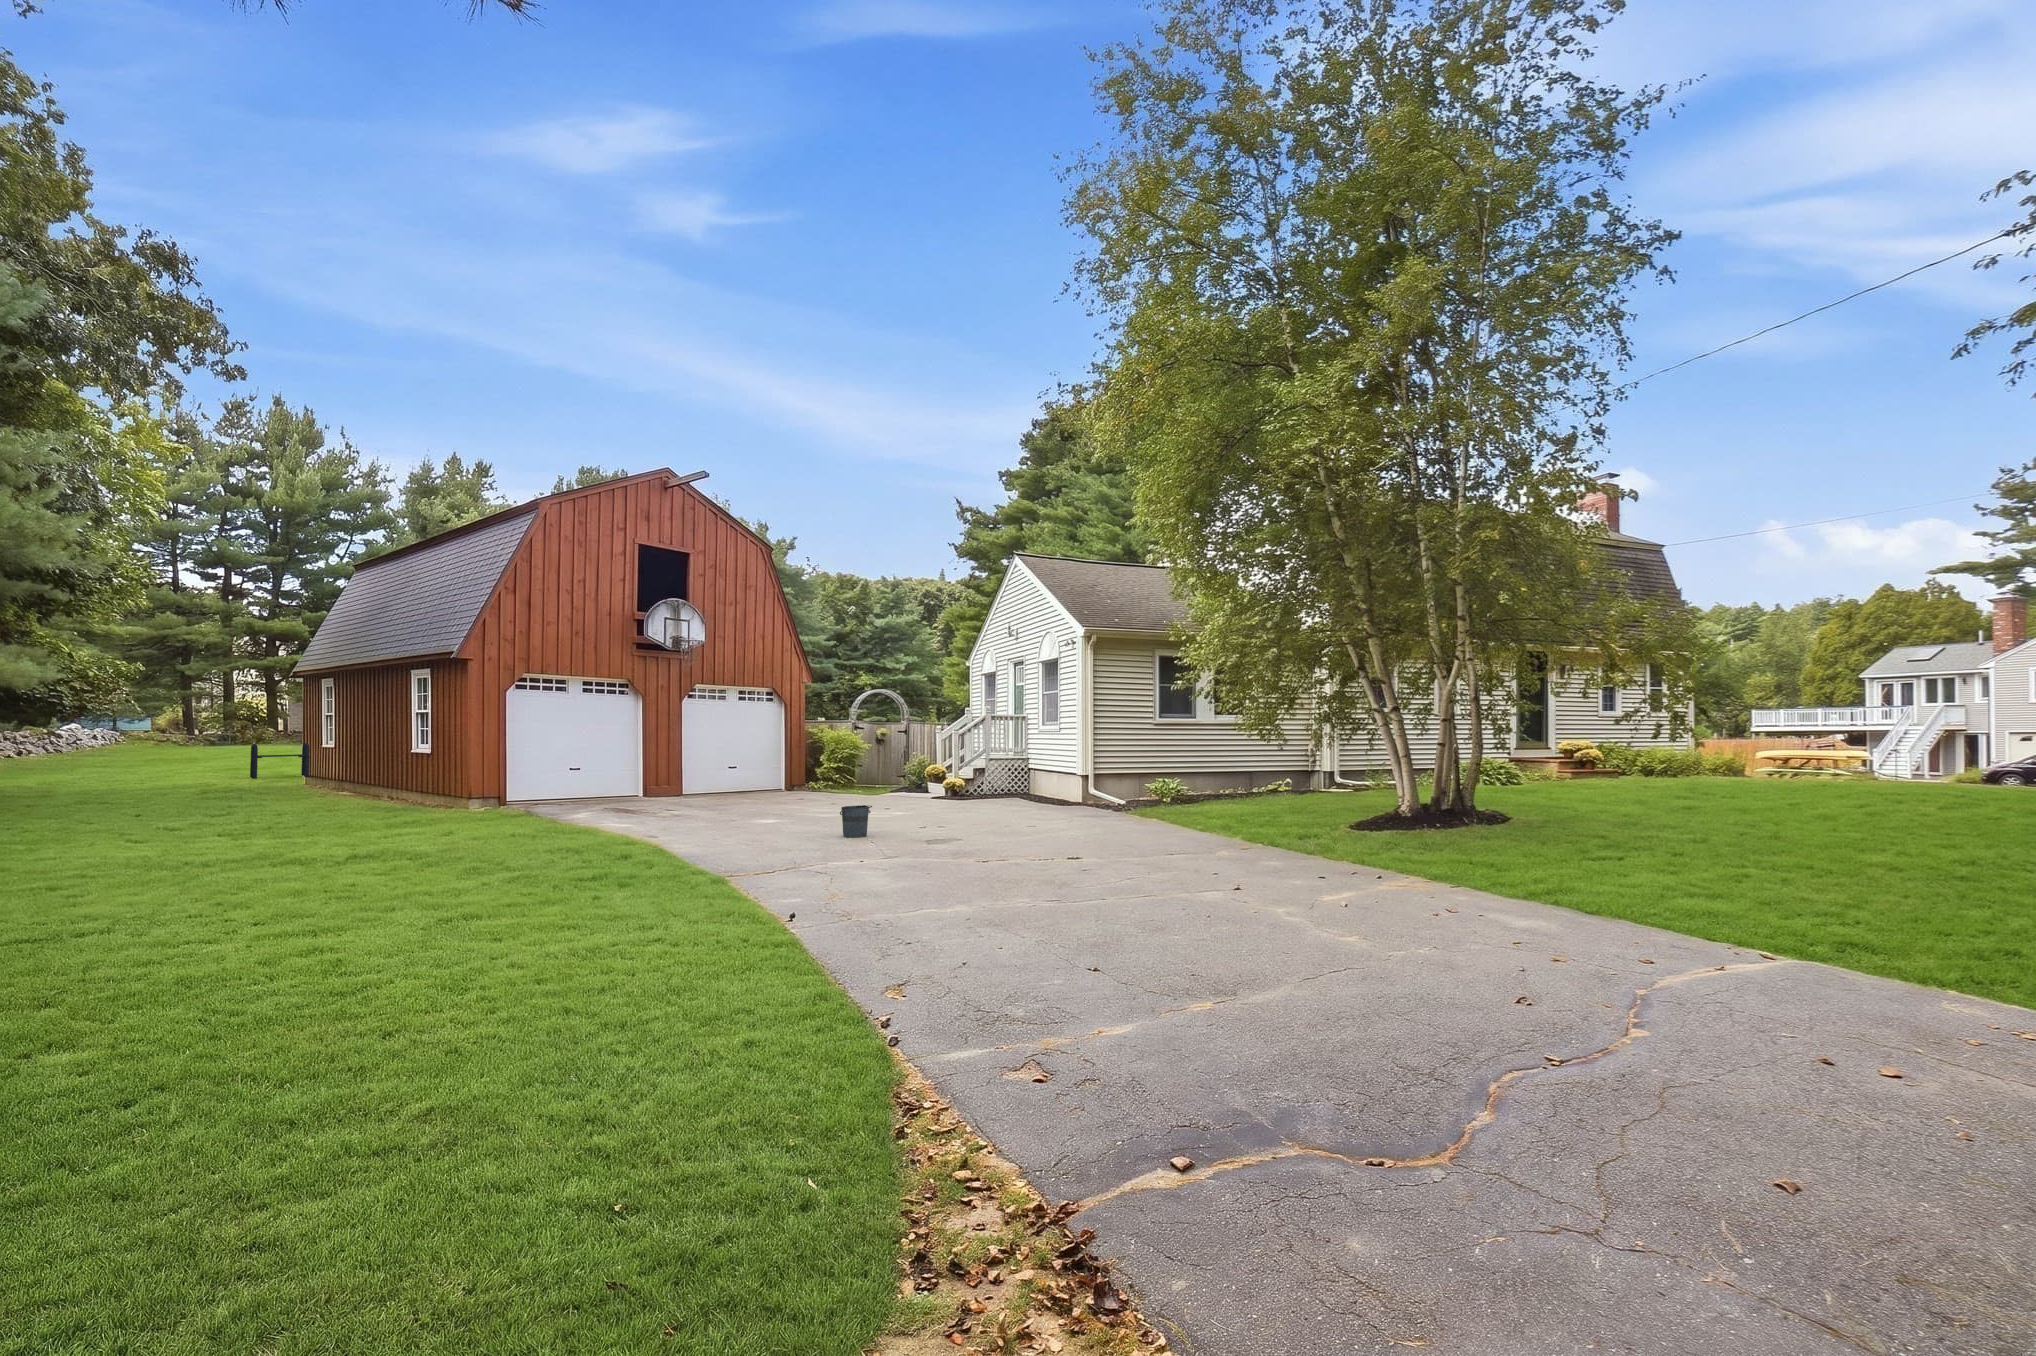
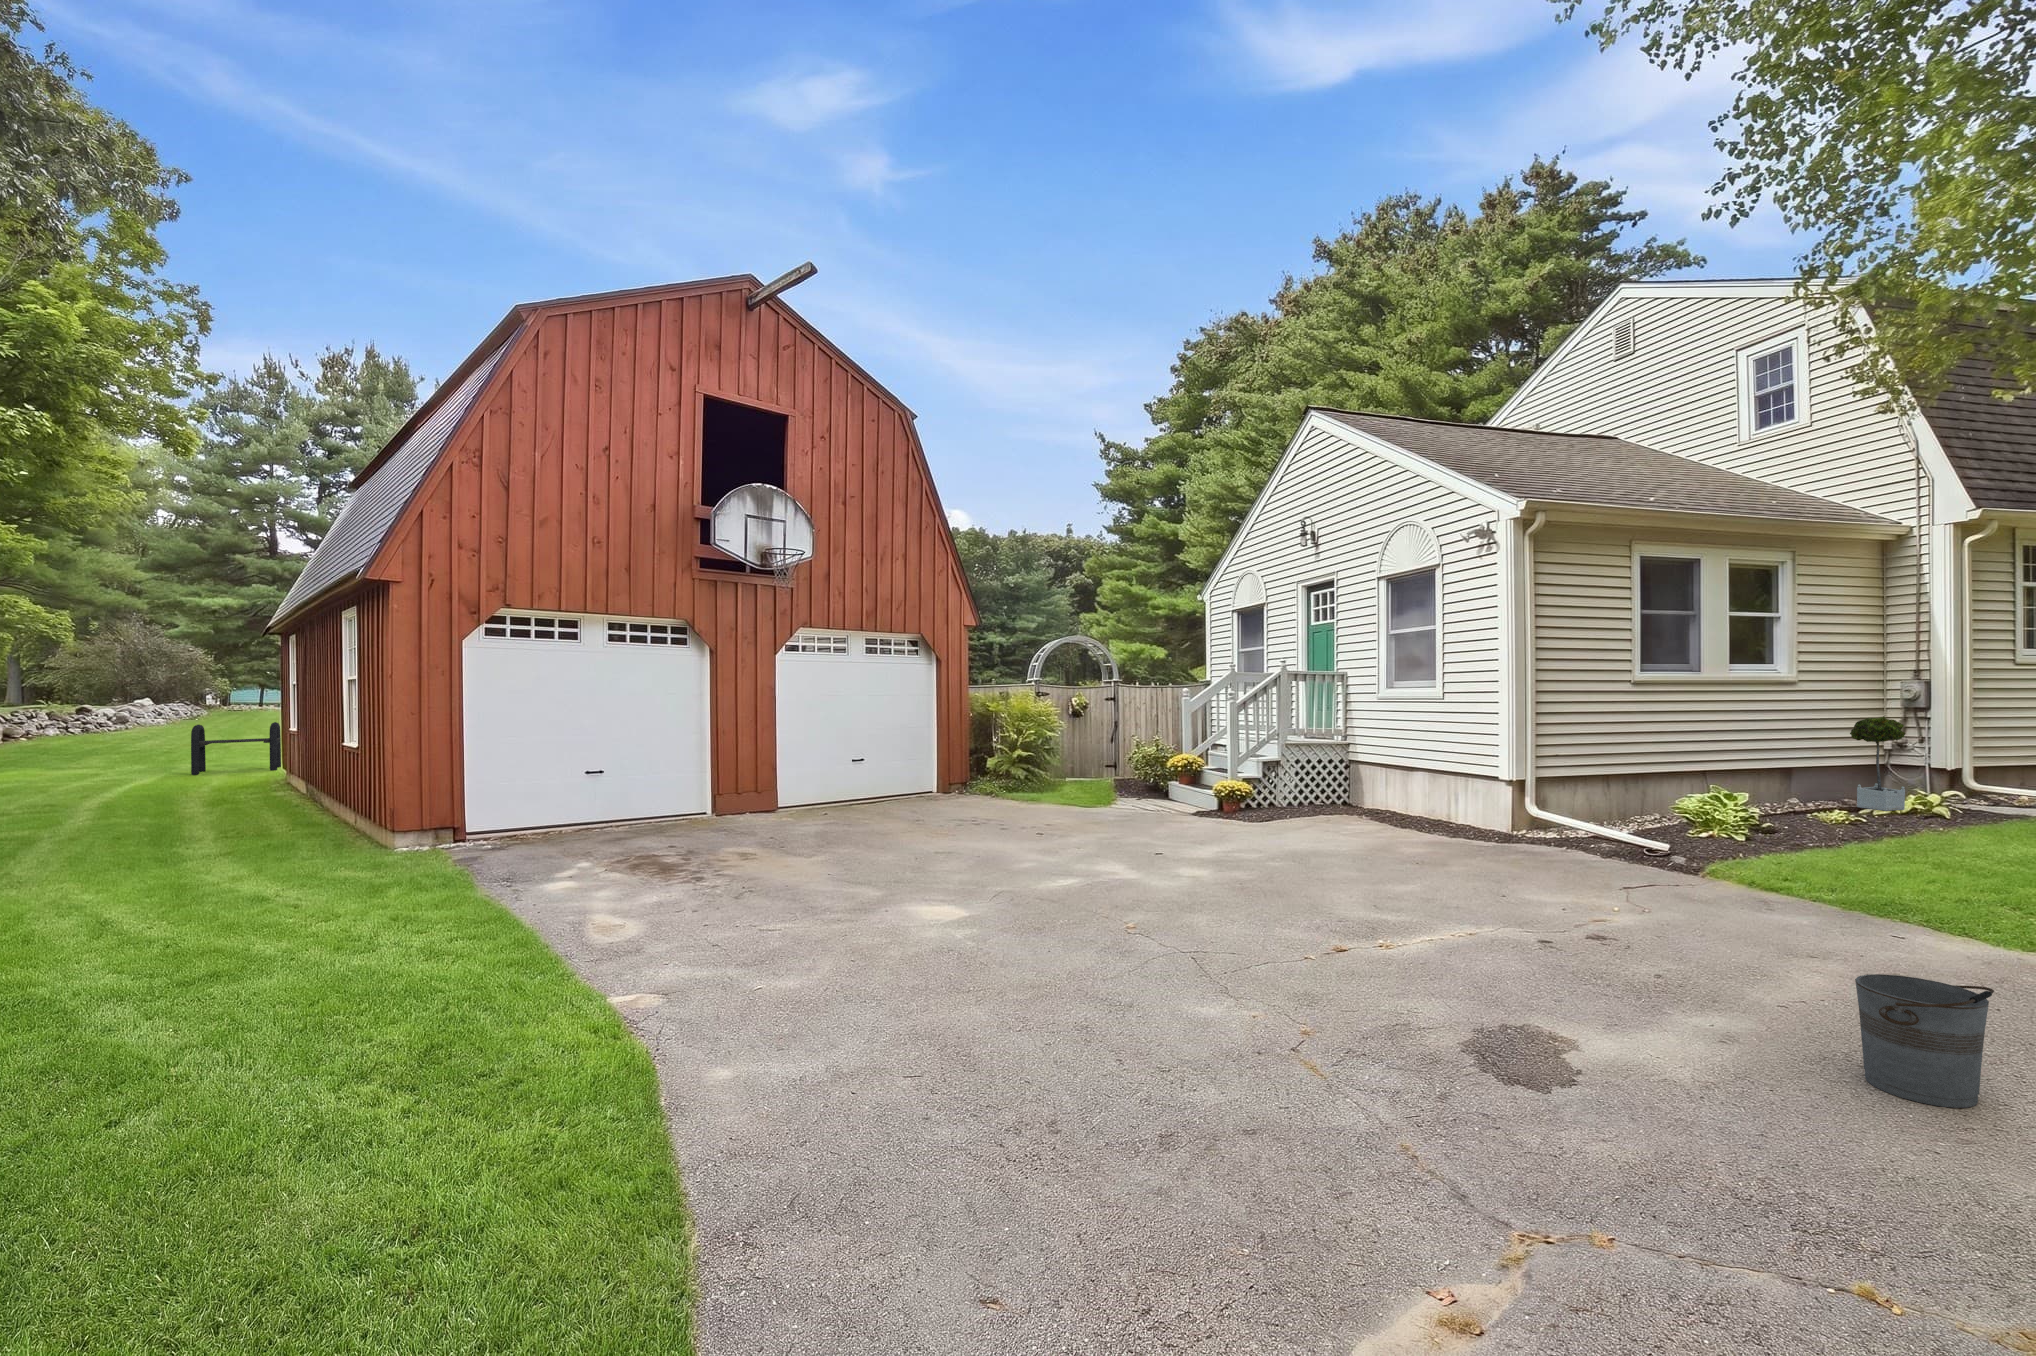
potted tree: none [1273,741,1296,791] -> present [1850,716,1905,811]
bucket: present [840,805,872,837] -> present [1855,974,1994,1108]

